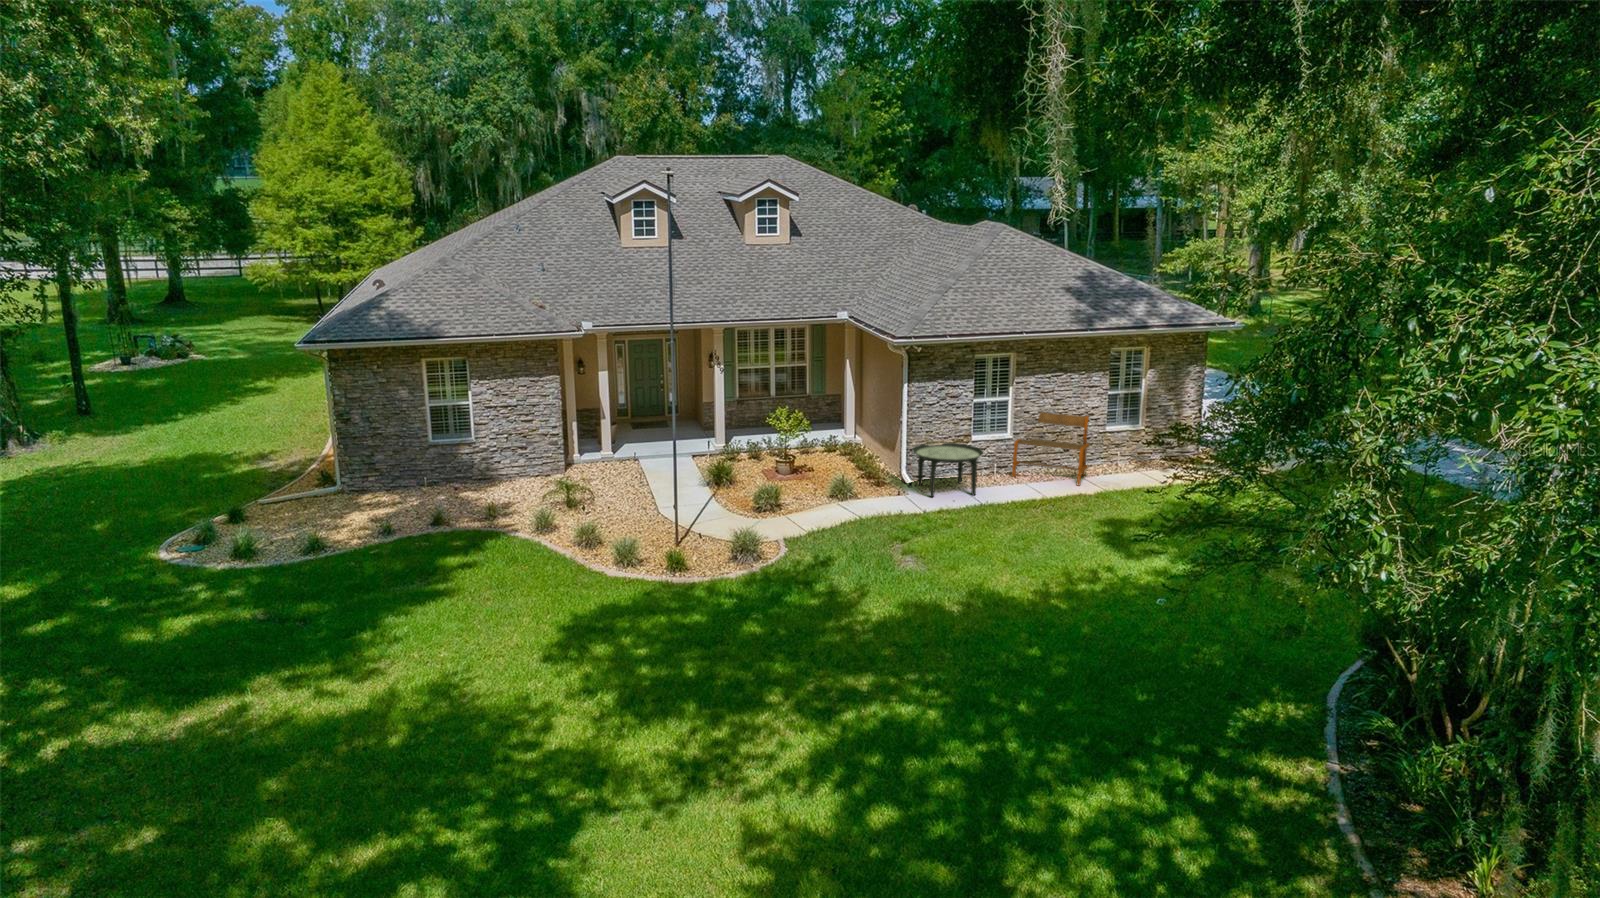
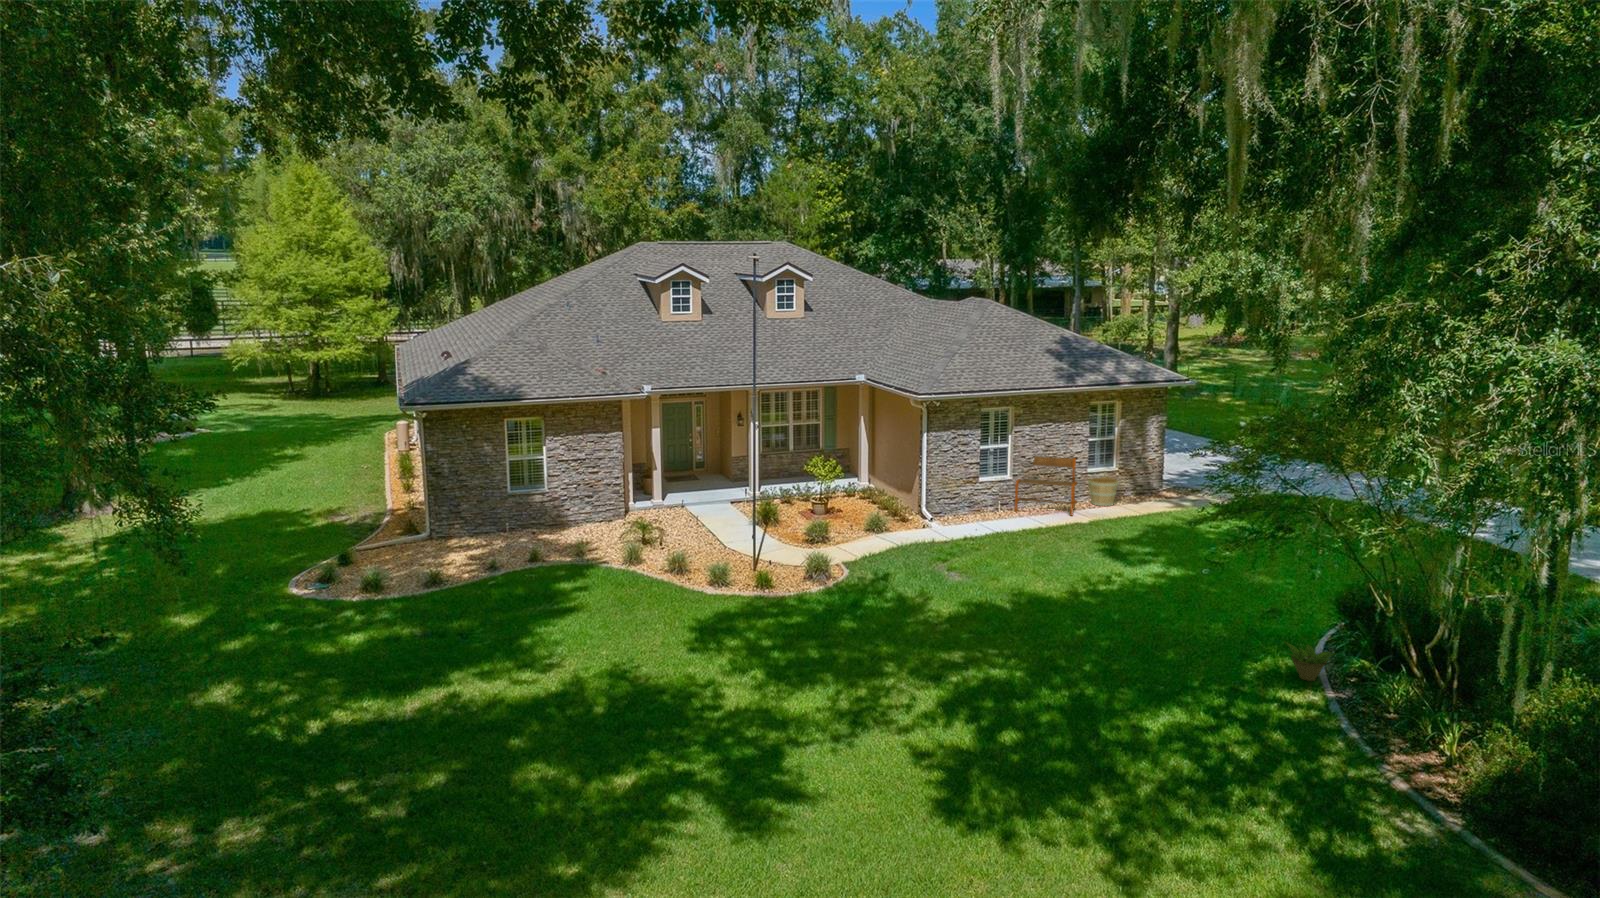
wooden bucket: none [1105,437,1142,473] -> present [1088,477,1118,506]
round table: present [913,443,983,497] -> none [935,483,995,527]
decorative plant: none [1295,714,1373,775] -> present [1286,643,1332,681]

